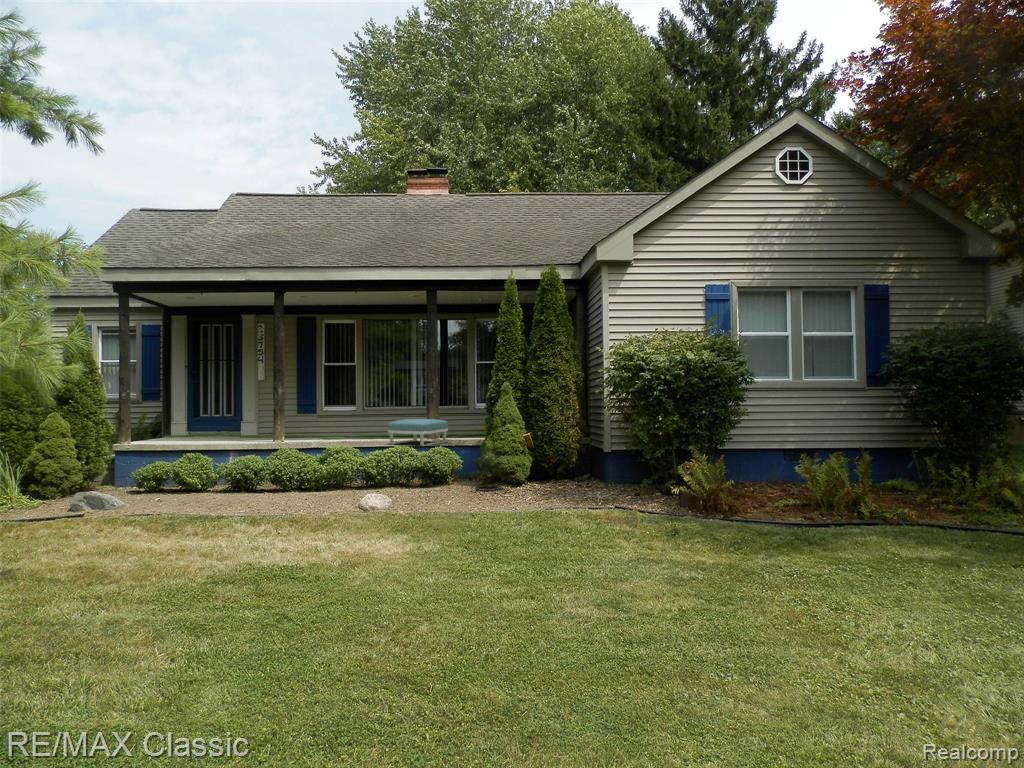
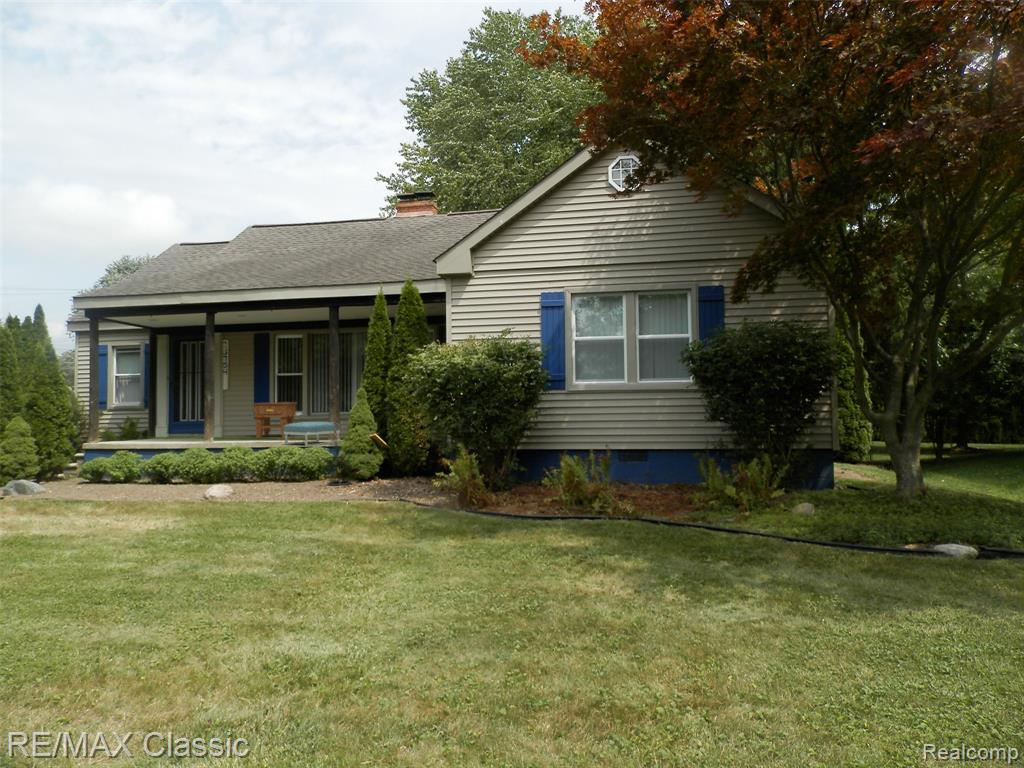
side table: none [307,395,350,436] -> present [252,402,297,438]

